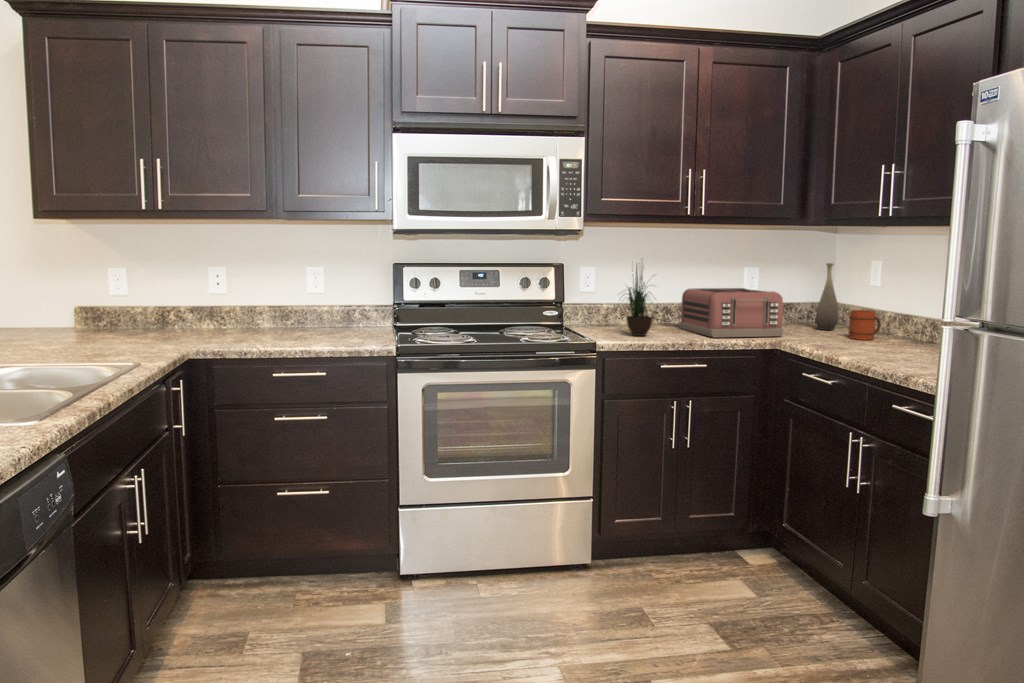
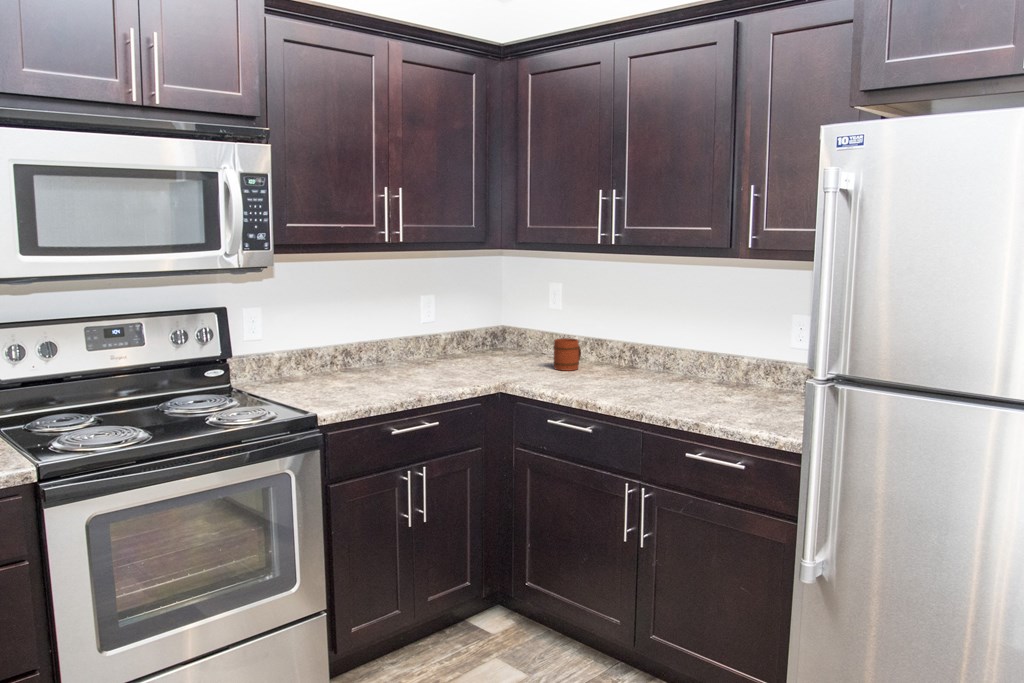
bottle: present [815,263,838,330] -> none [505,288,528,360]
potted plant: present [627,266,652,336] -> none [316,282,375,396]
toaster: present [679,288,784,338] -> none [374,321,497,386]

